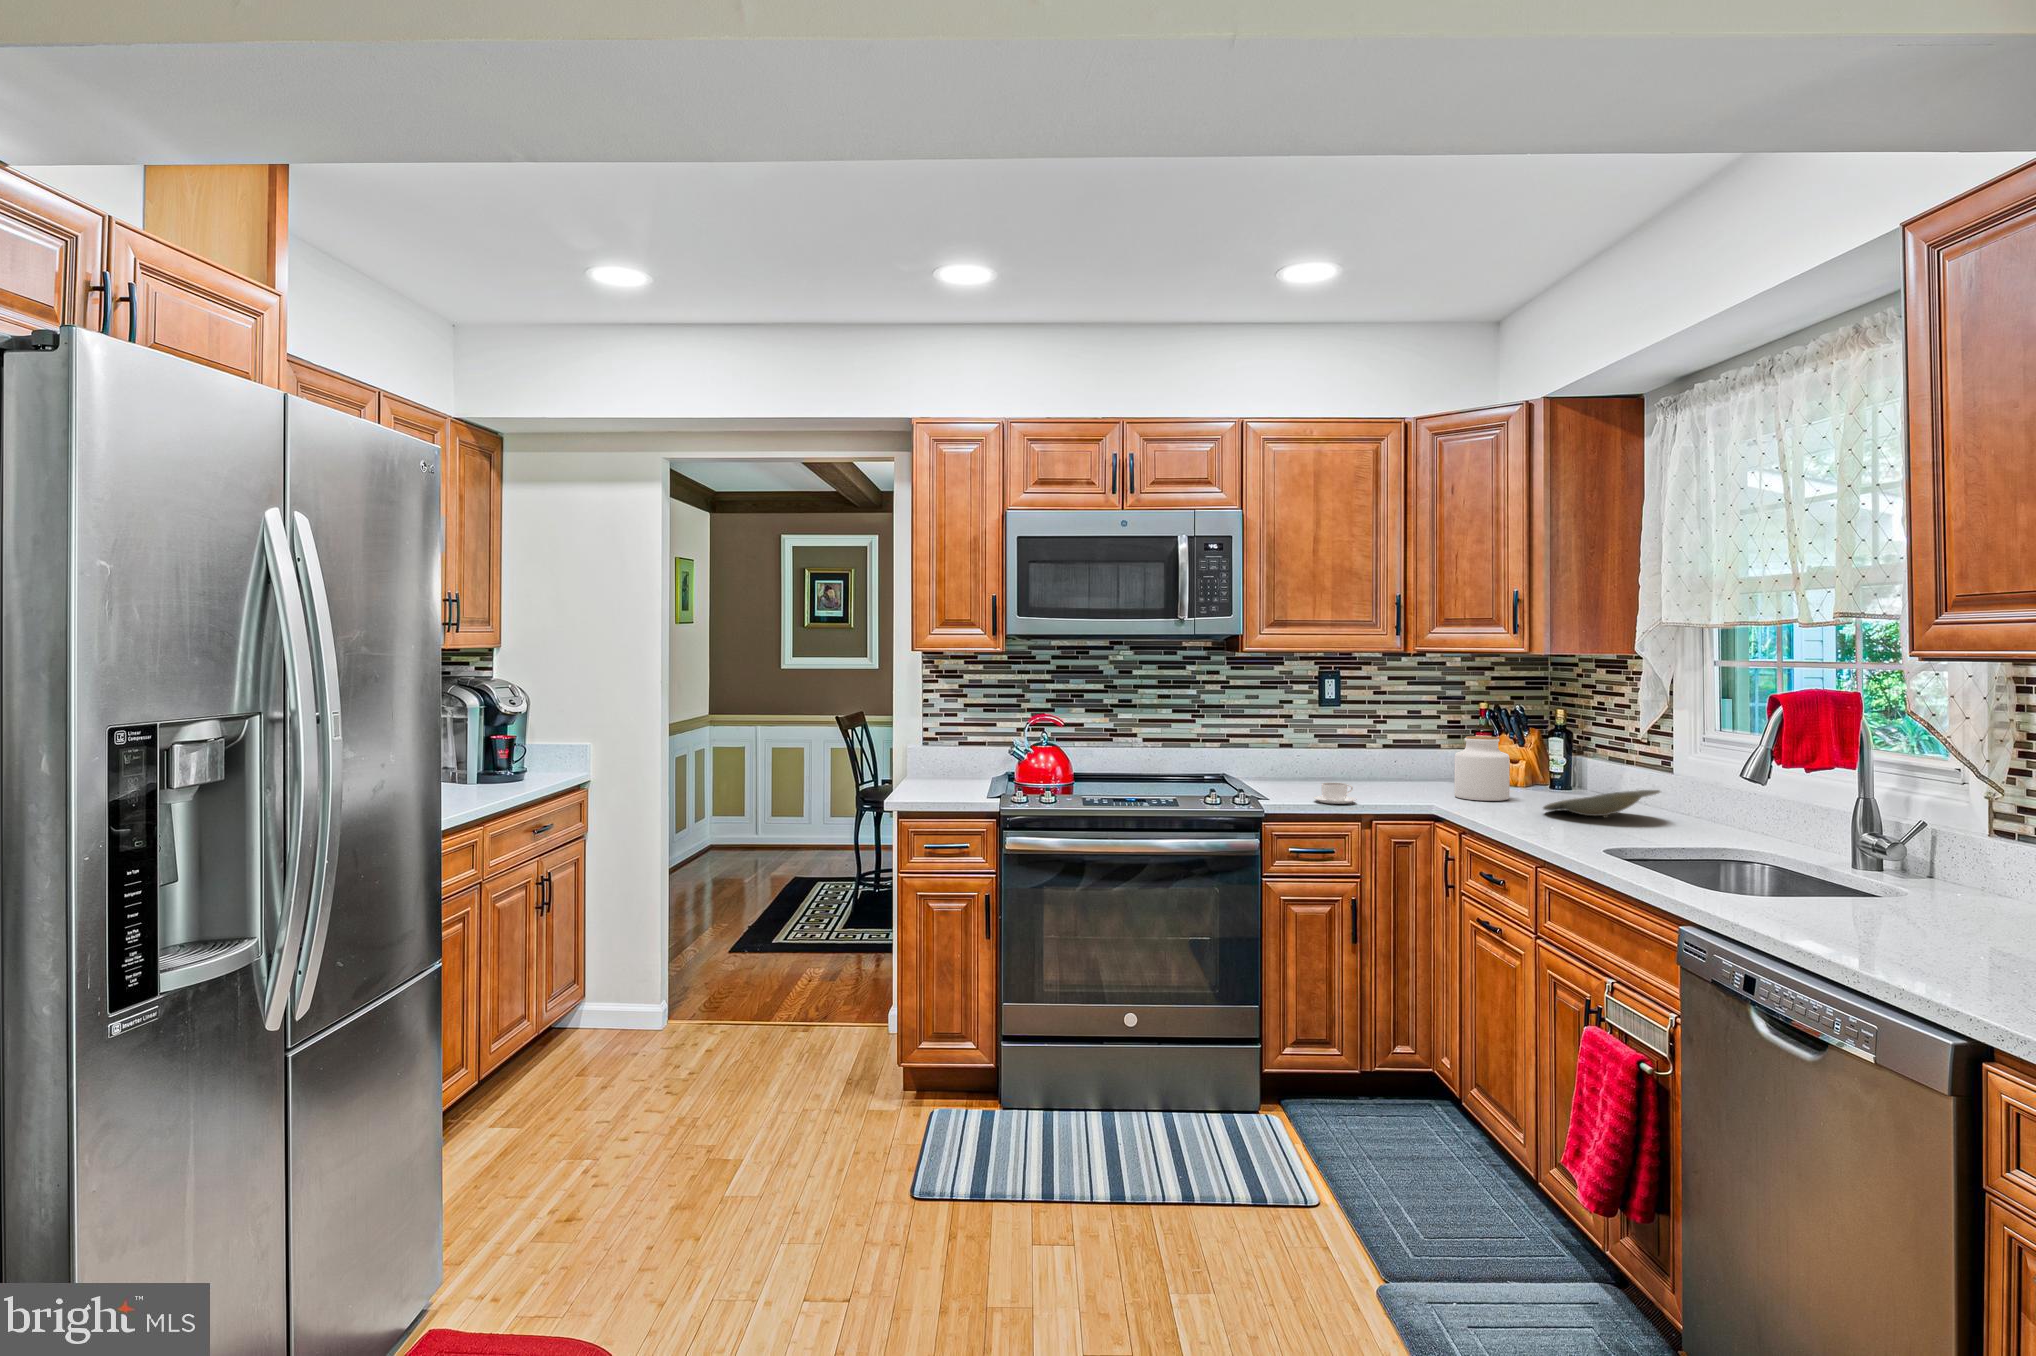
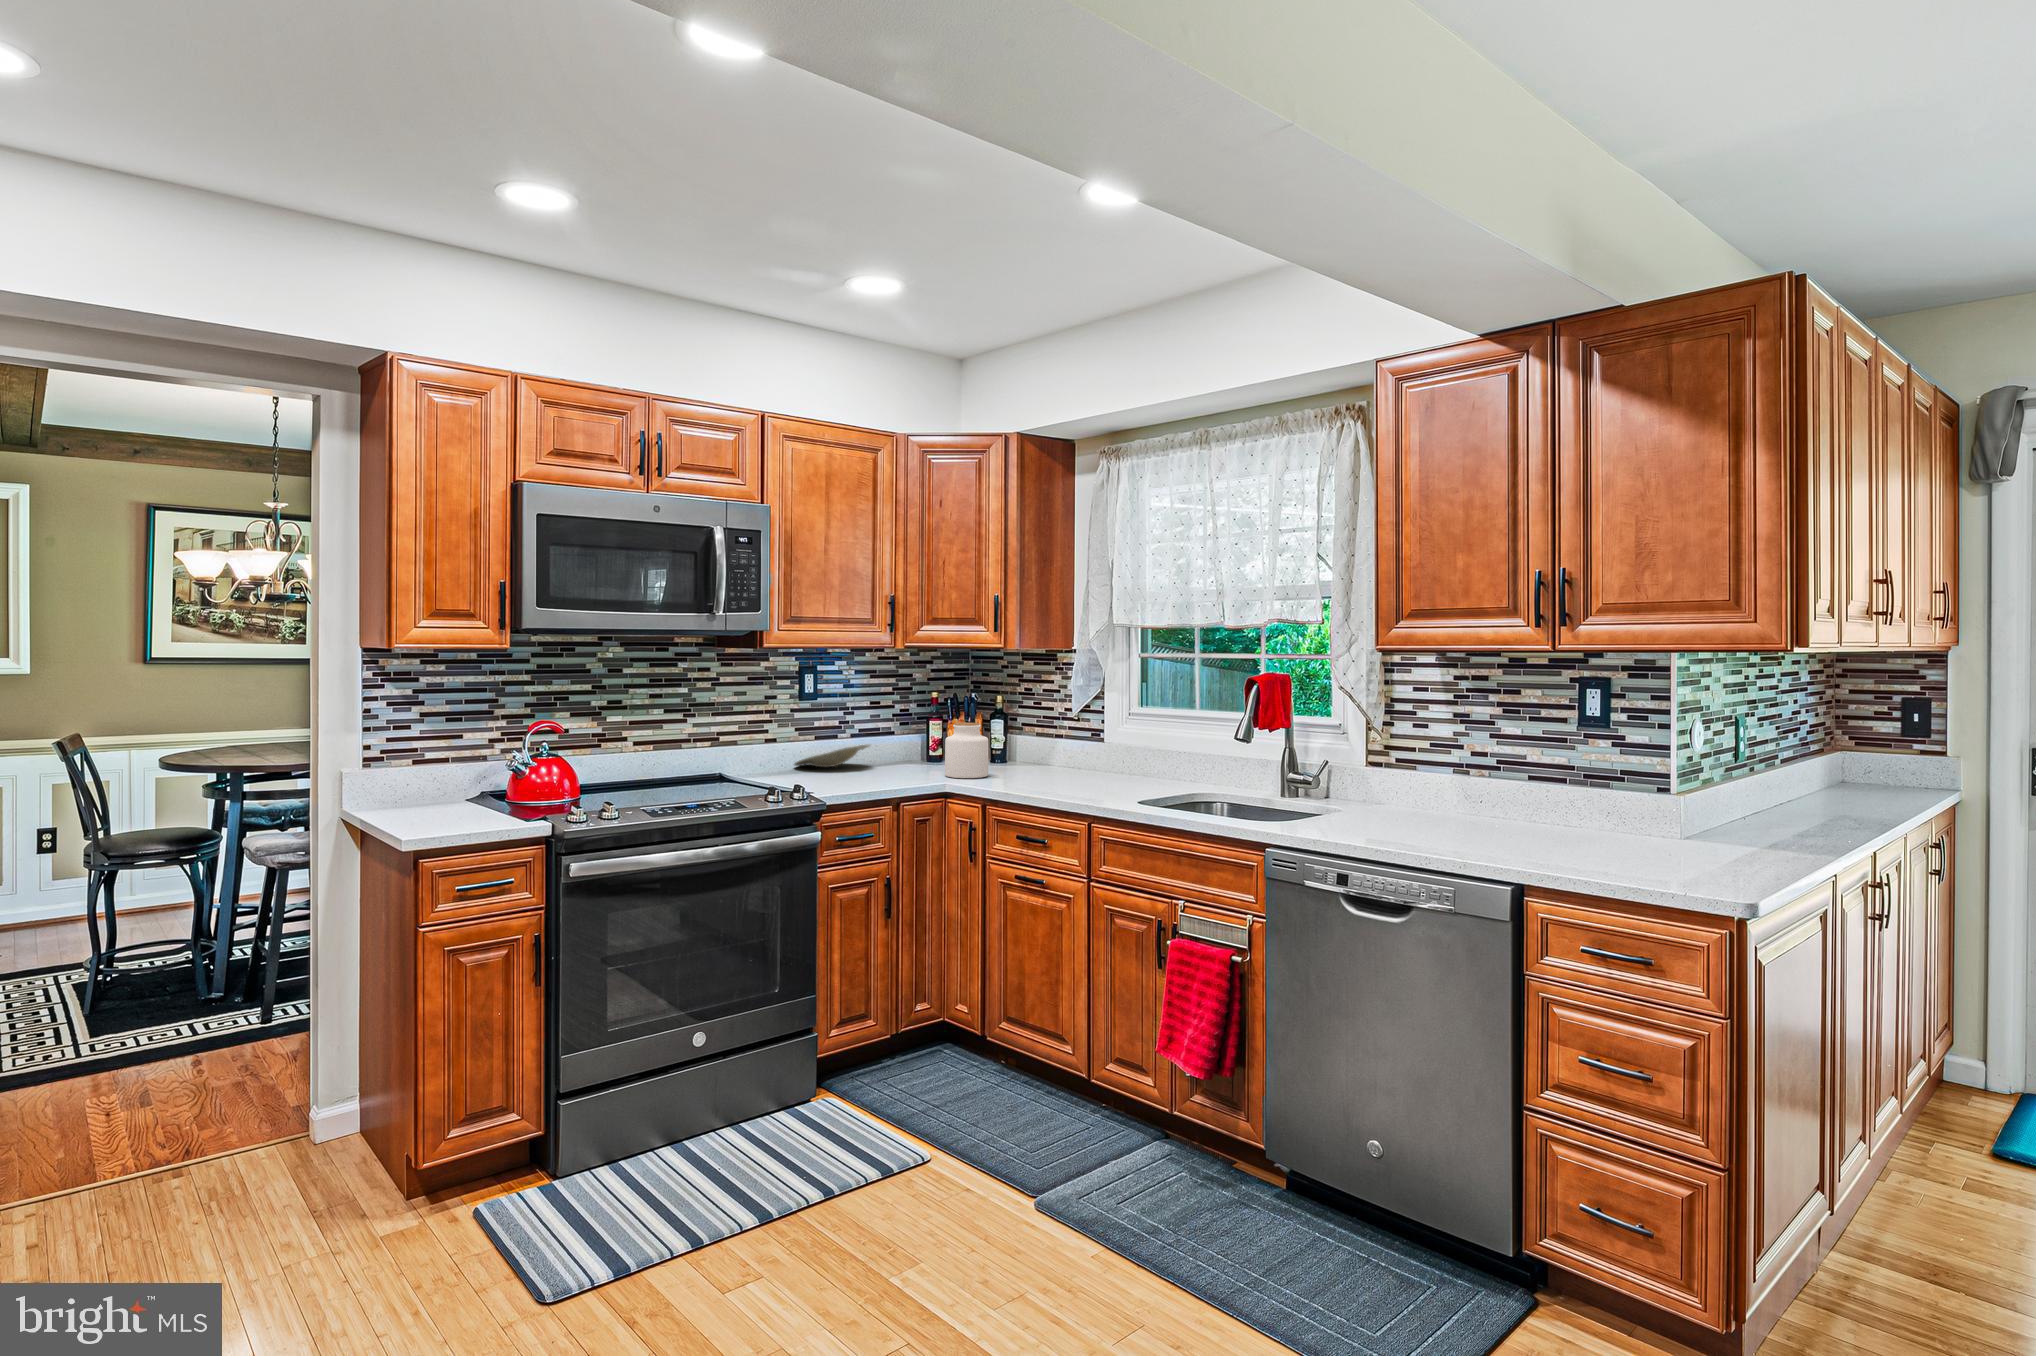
coffee cup: present [1314,783,1357,804] -> none [853,773,892,793]
plate: present [1543,790,1660,817] -> present [794,745,870,767]

